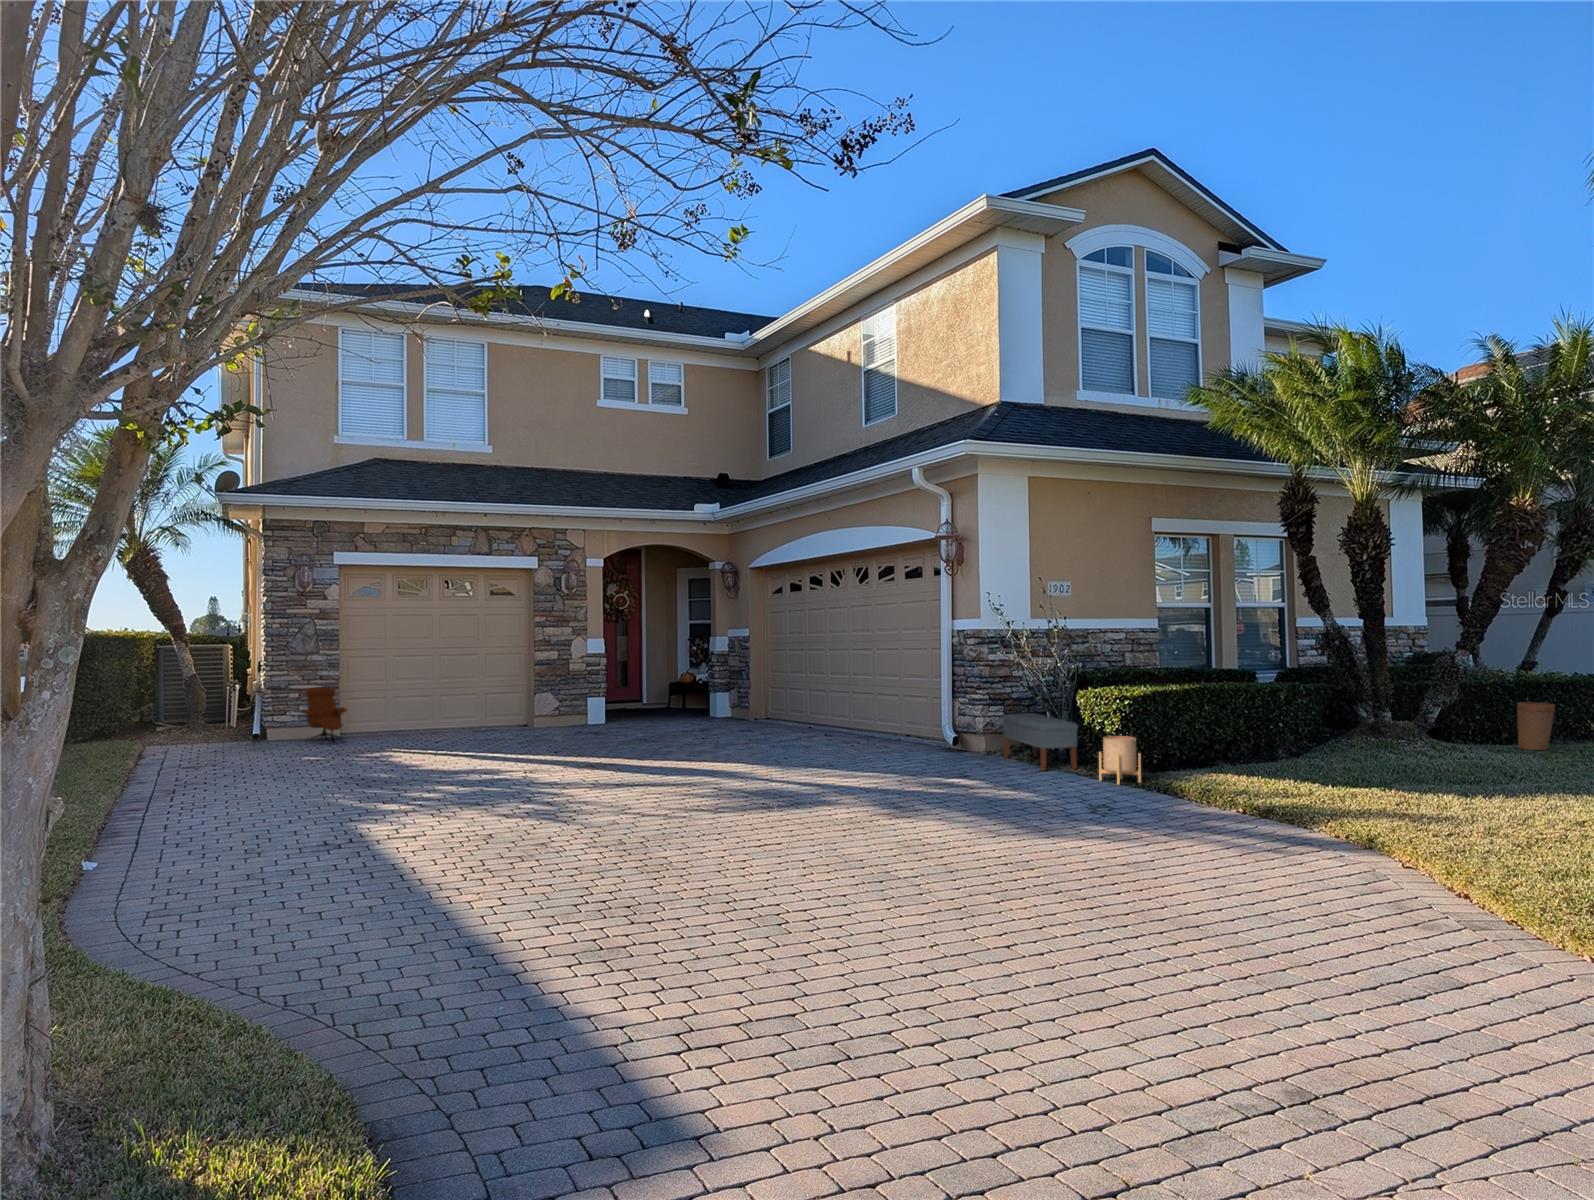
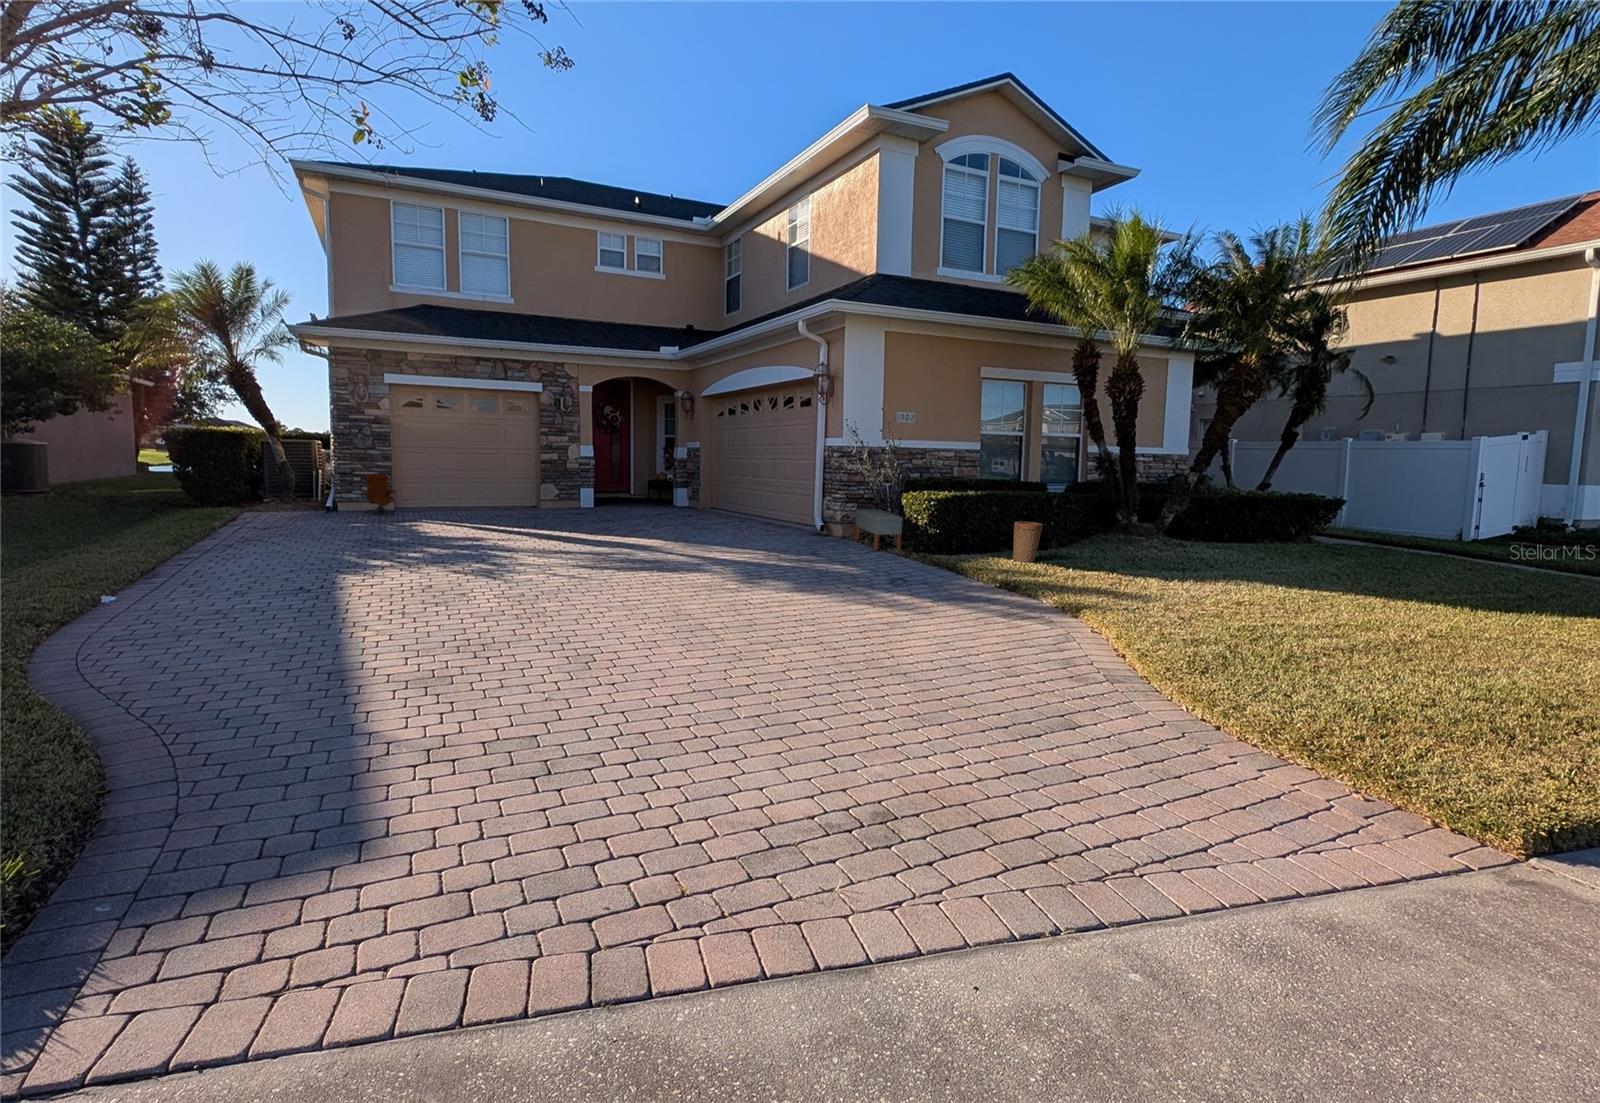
basket: present [1517,702,1555,750] -> present [1013,522,1042,562]
planter: present [1099,736,1141,785] -> none [910,527,940,562]

